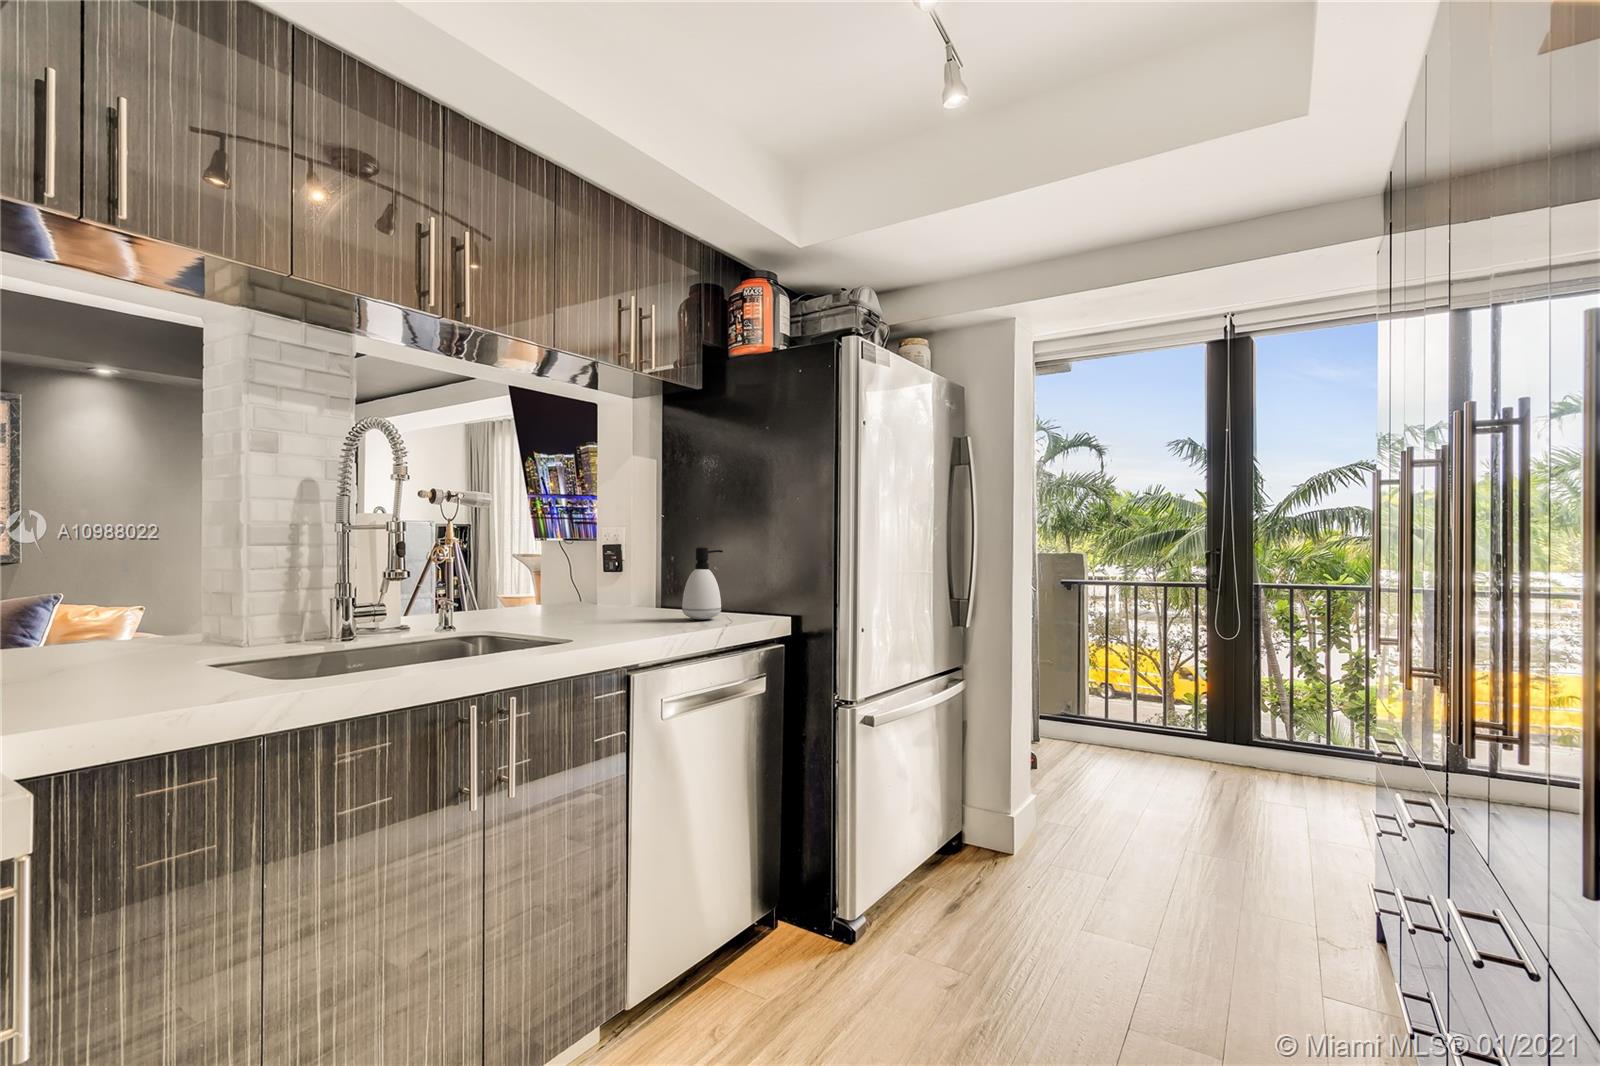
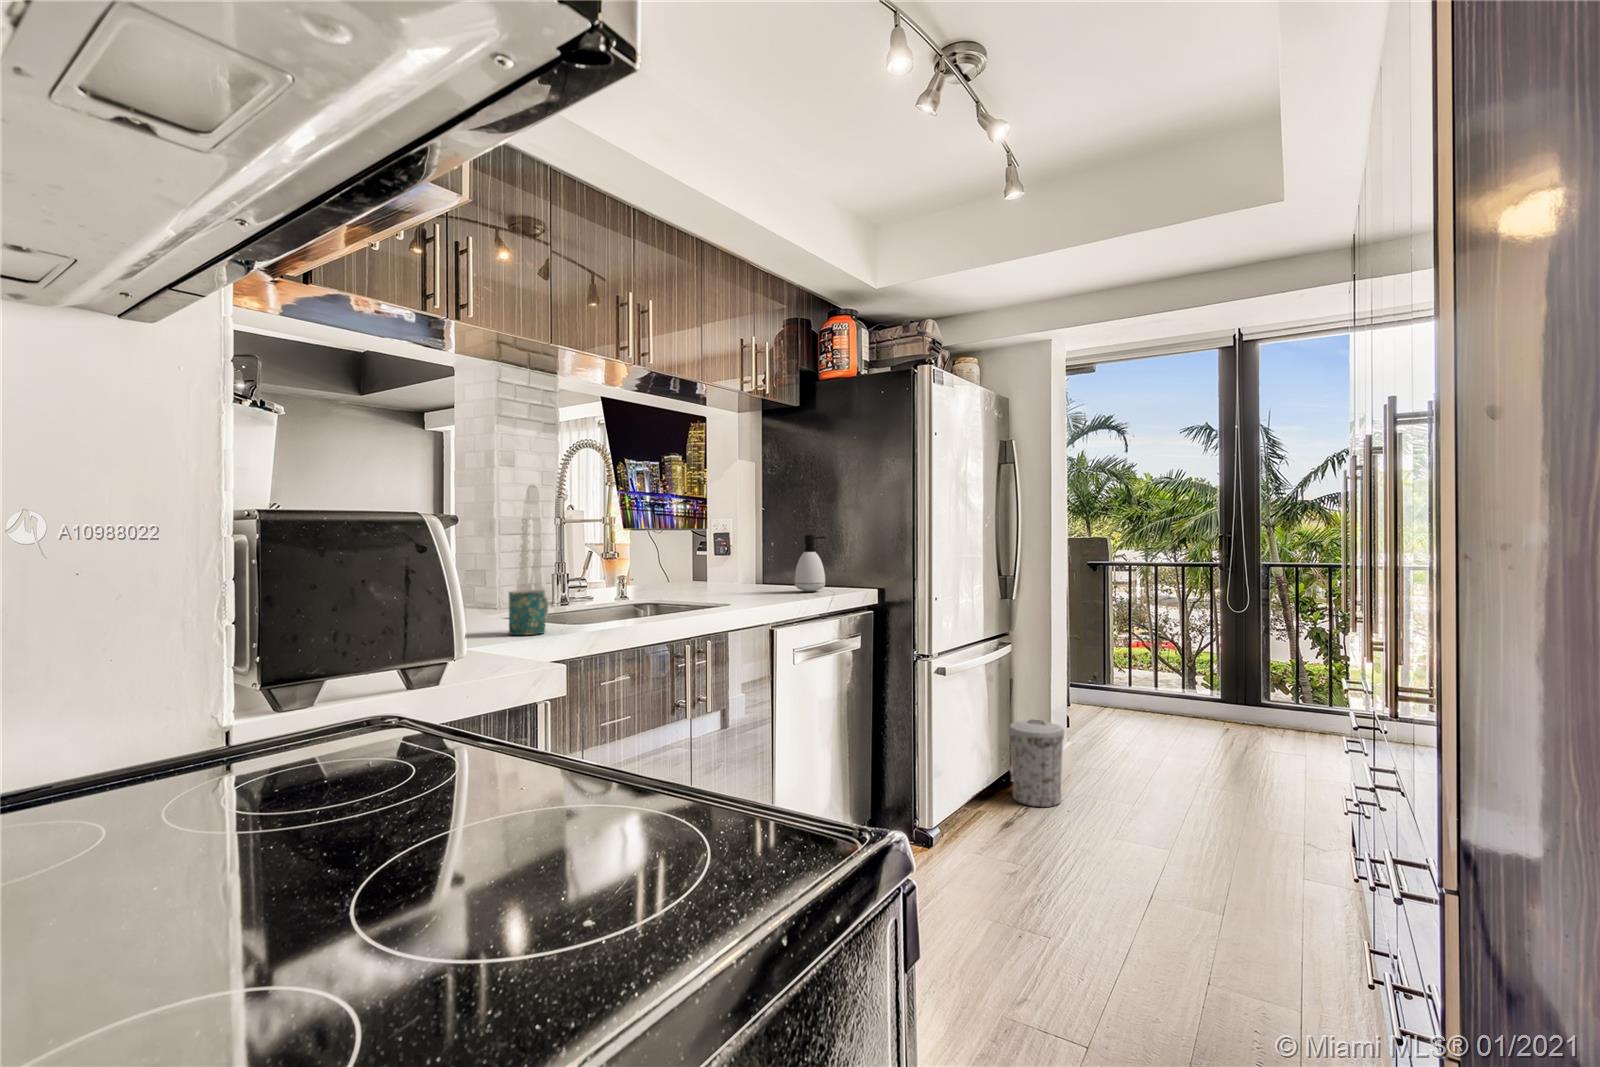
mug: none [127,631,217,705] -> present [509,590,548,635]
trash can: none [958,774,1025,885] -> present [1009,720,1065,807]

